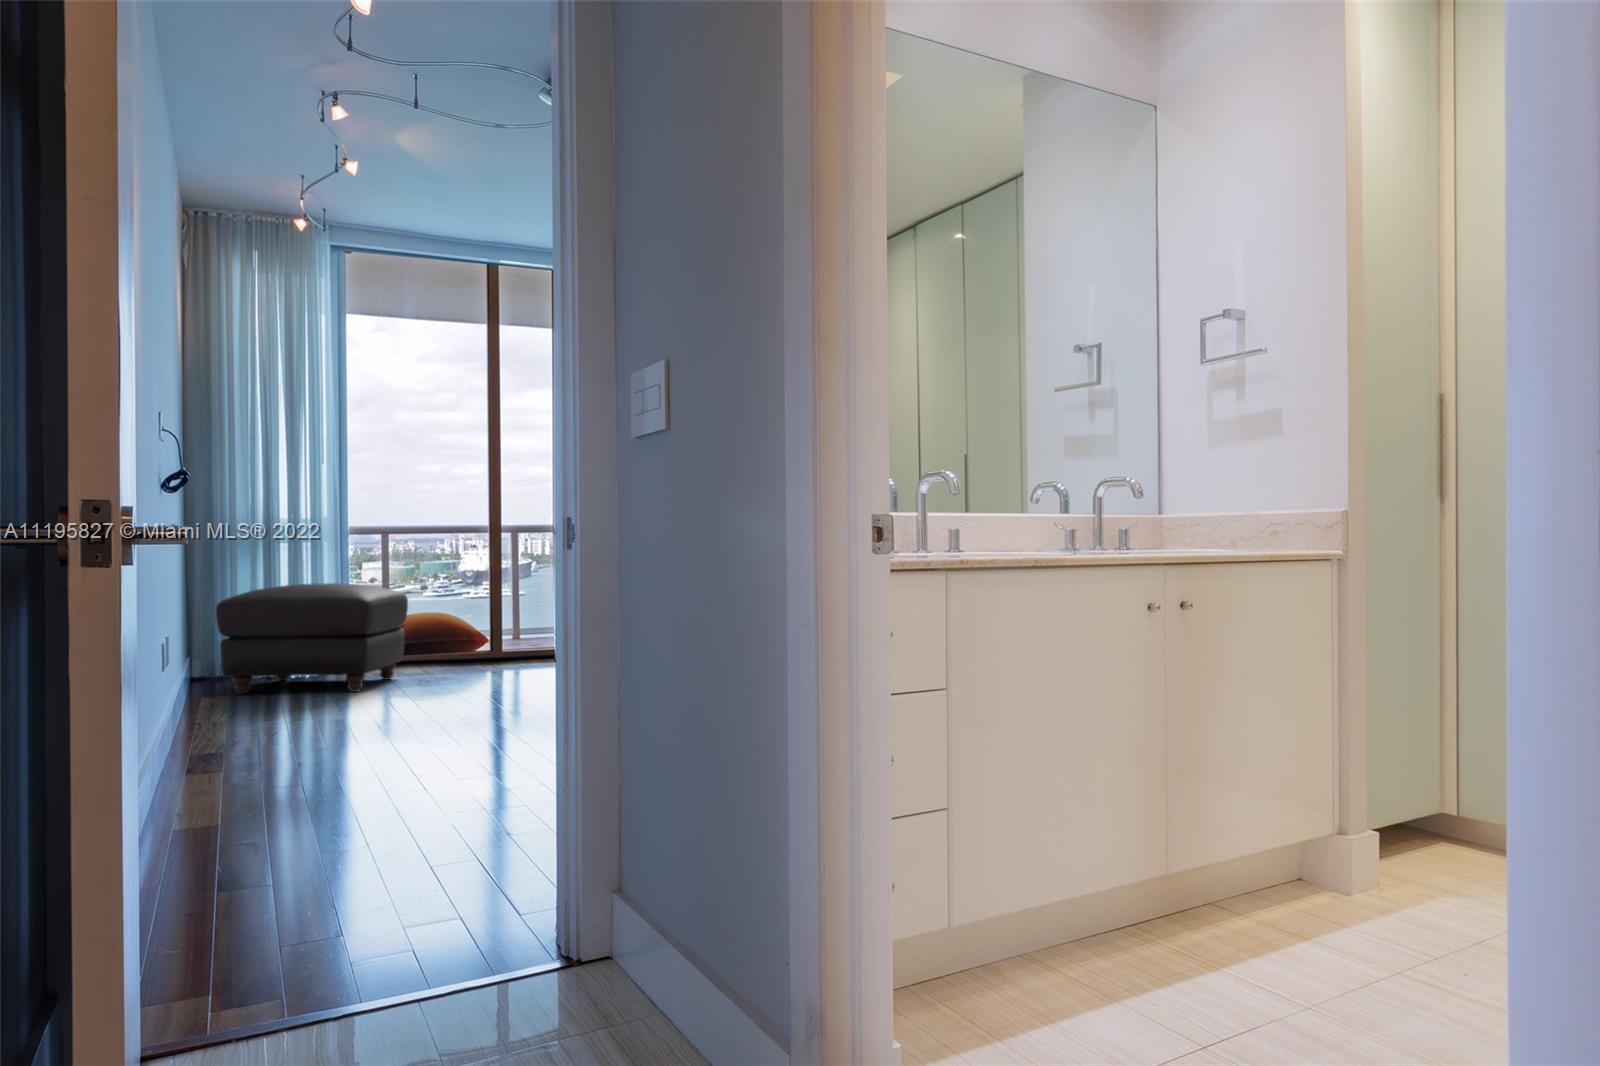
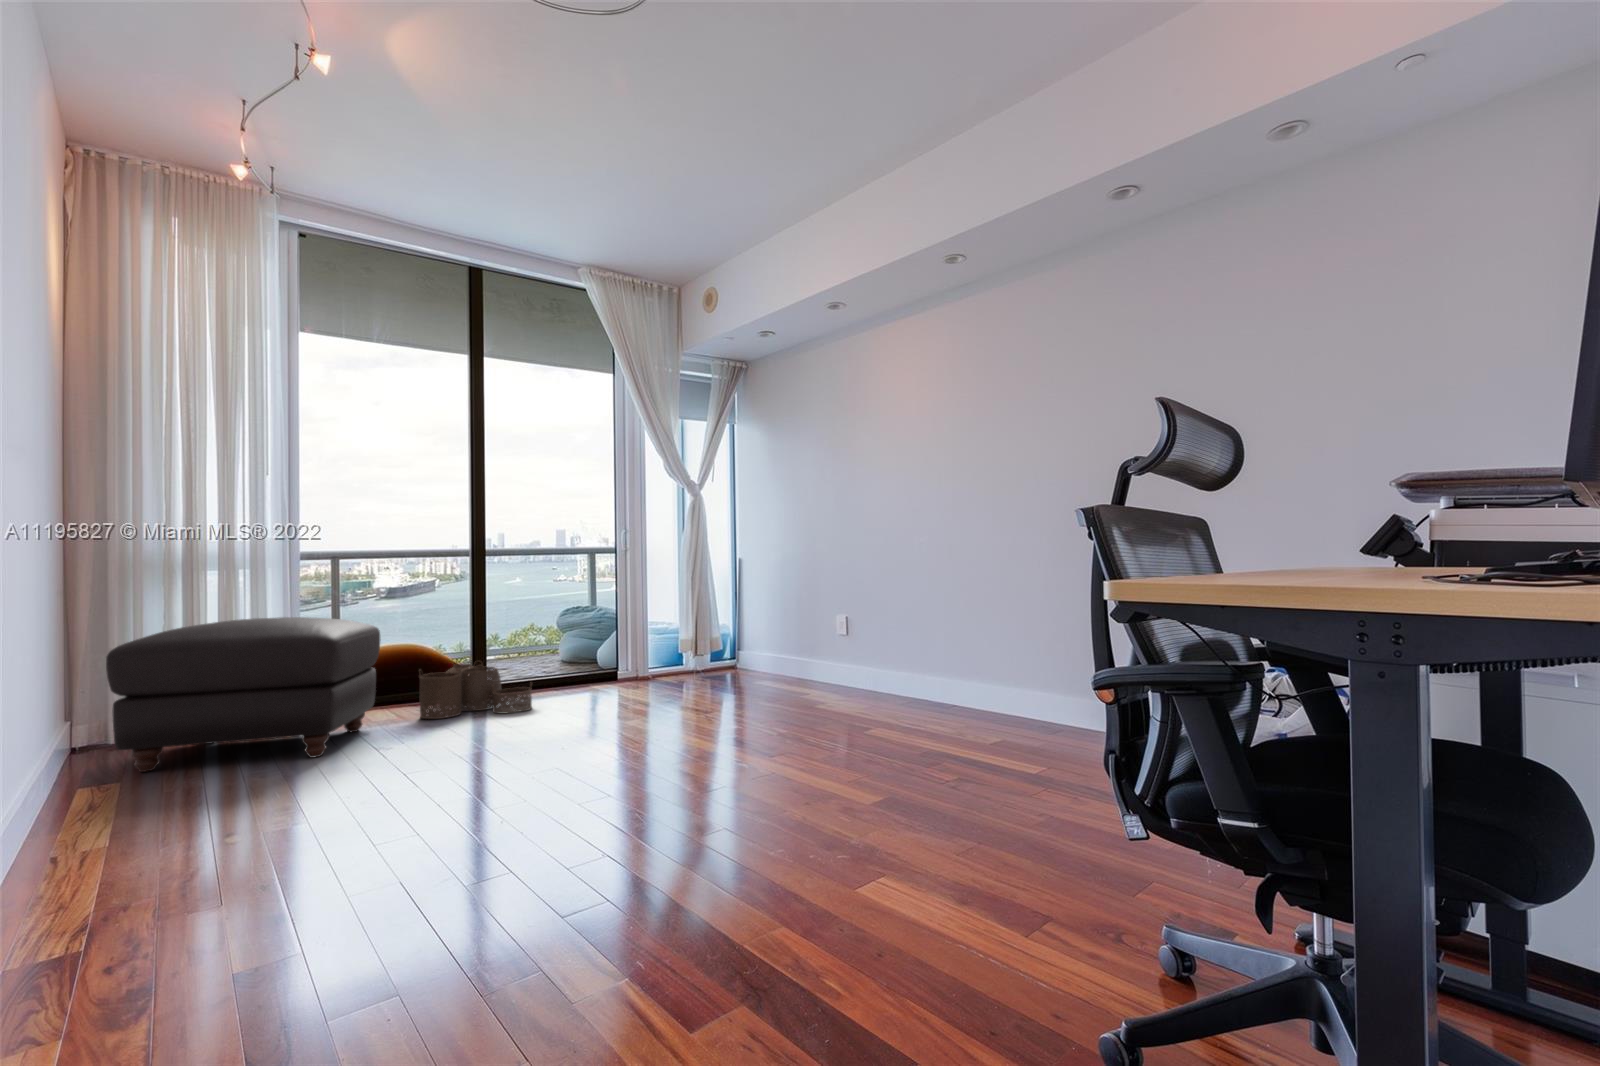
woven basket: none [439,628,532,674] -> present [419,662,532,719]

